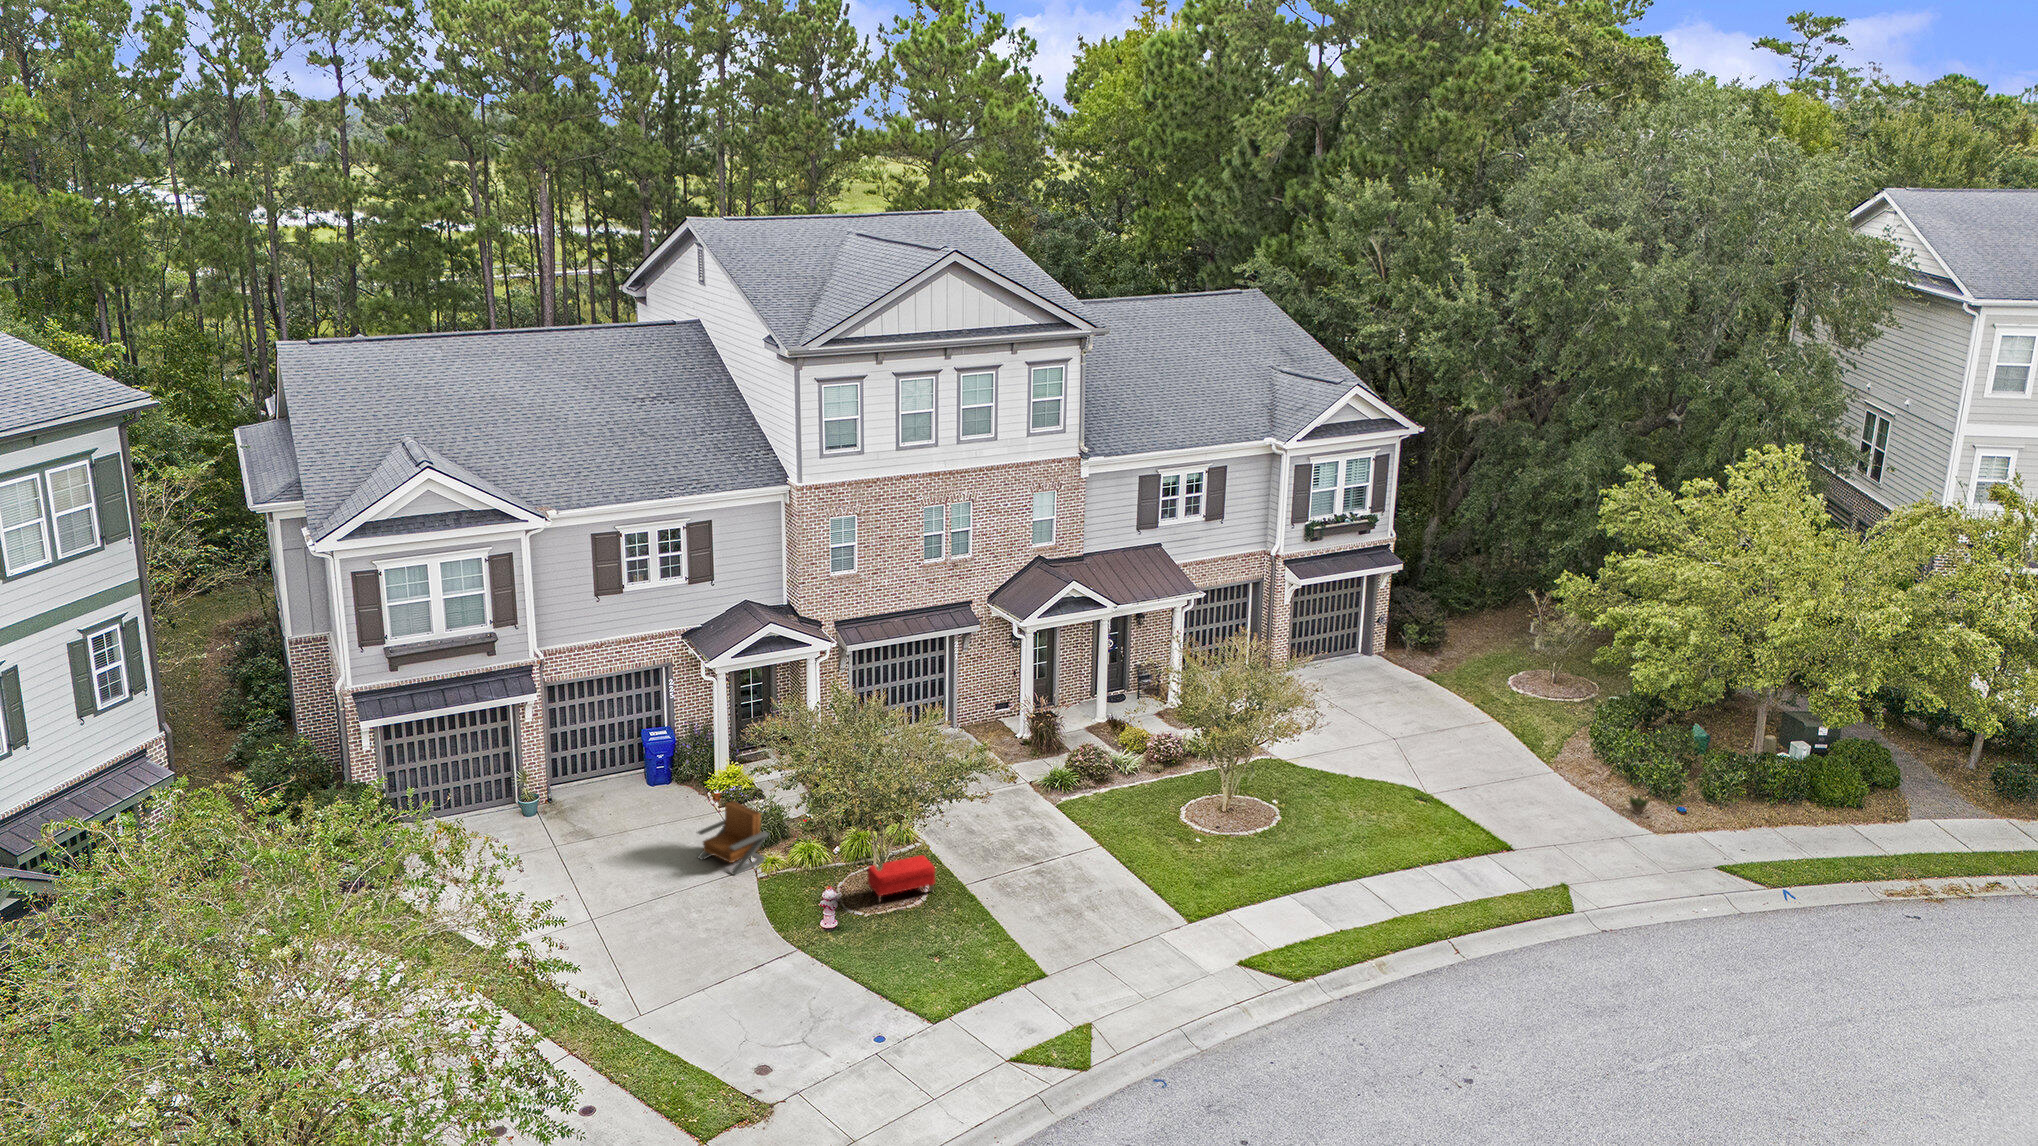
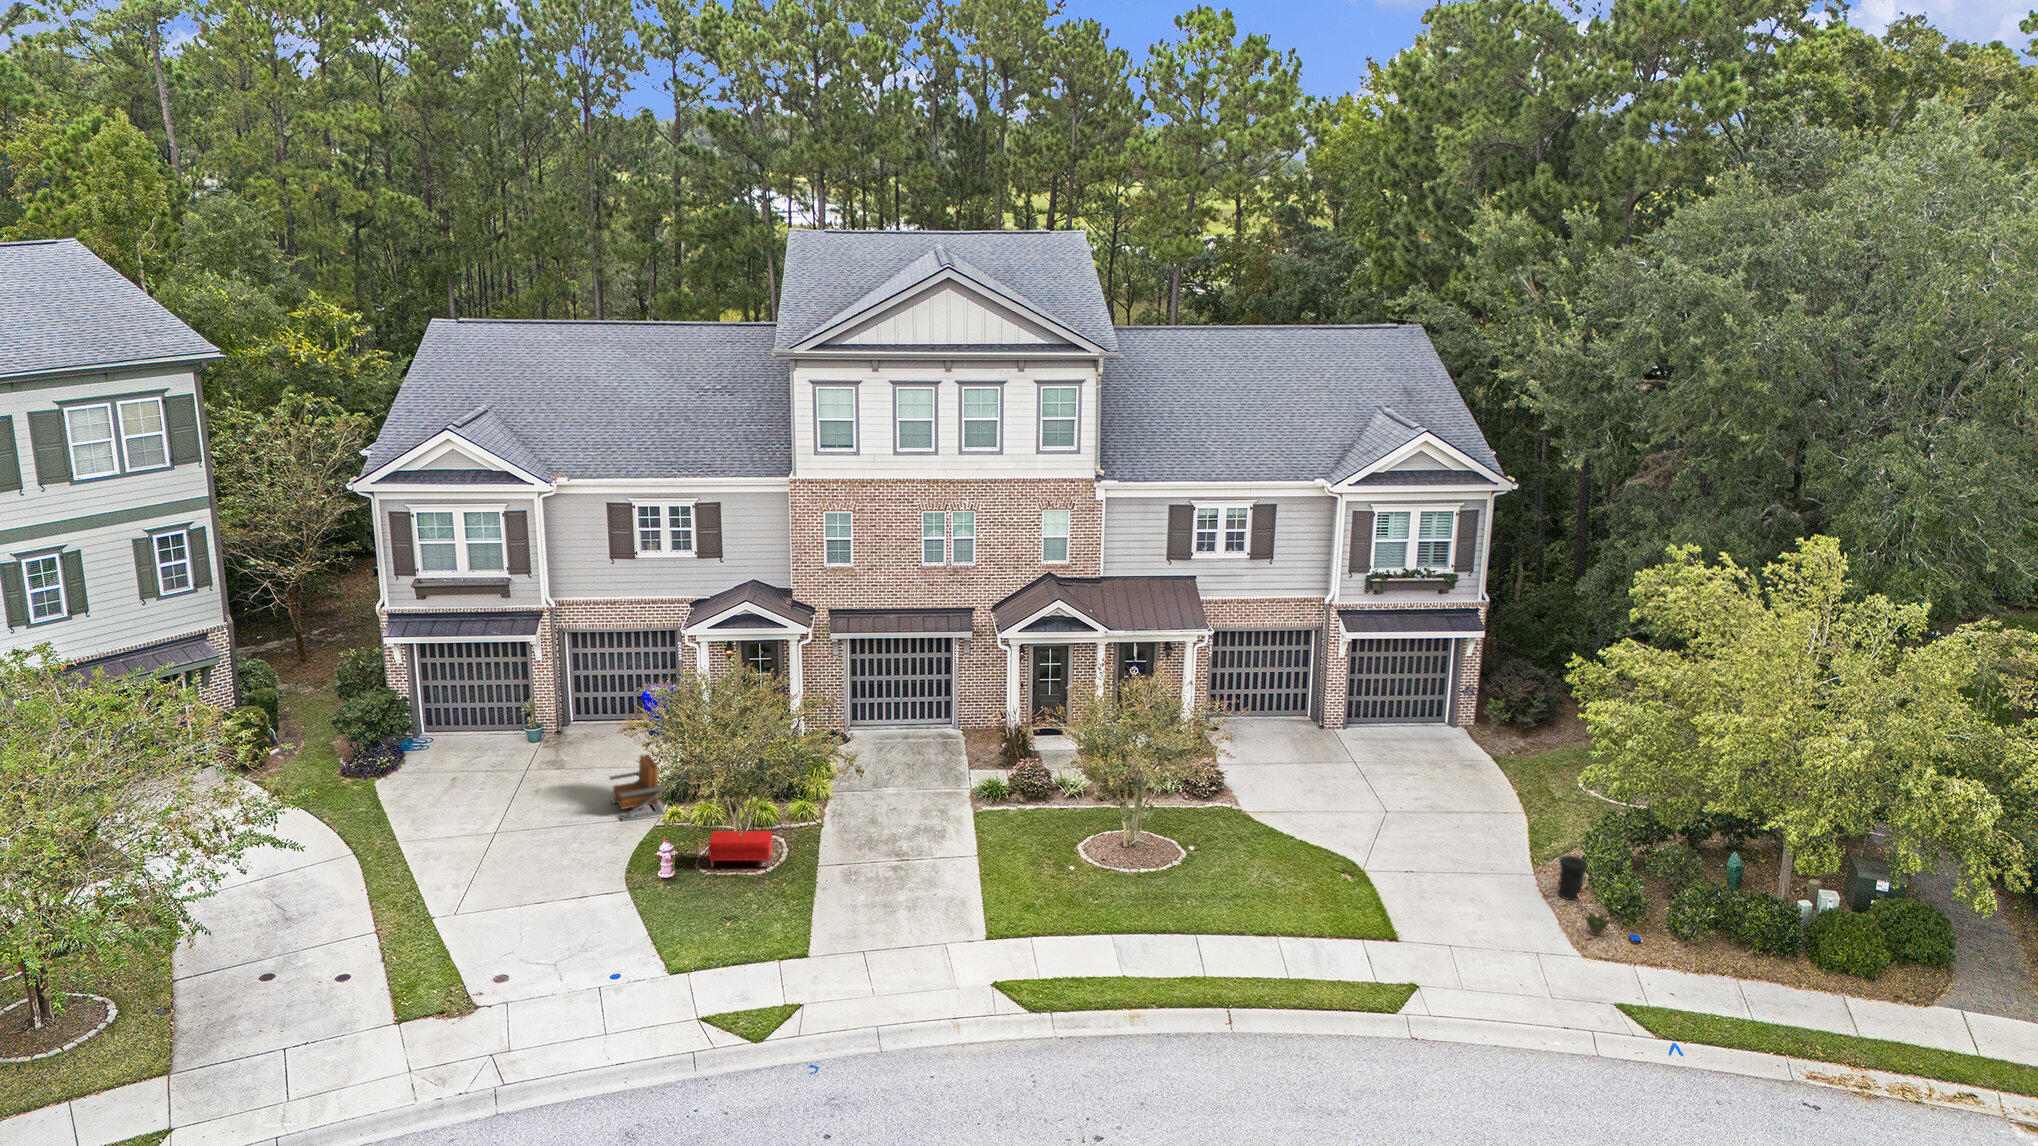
trash can: none [1582,751,1608,789] -> present [1558,856,1588,900]

